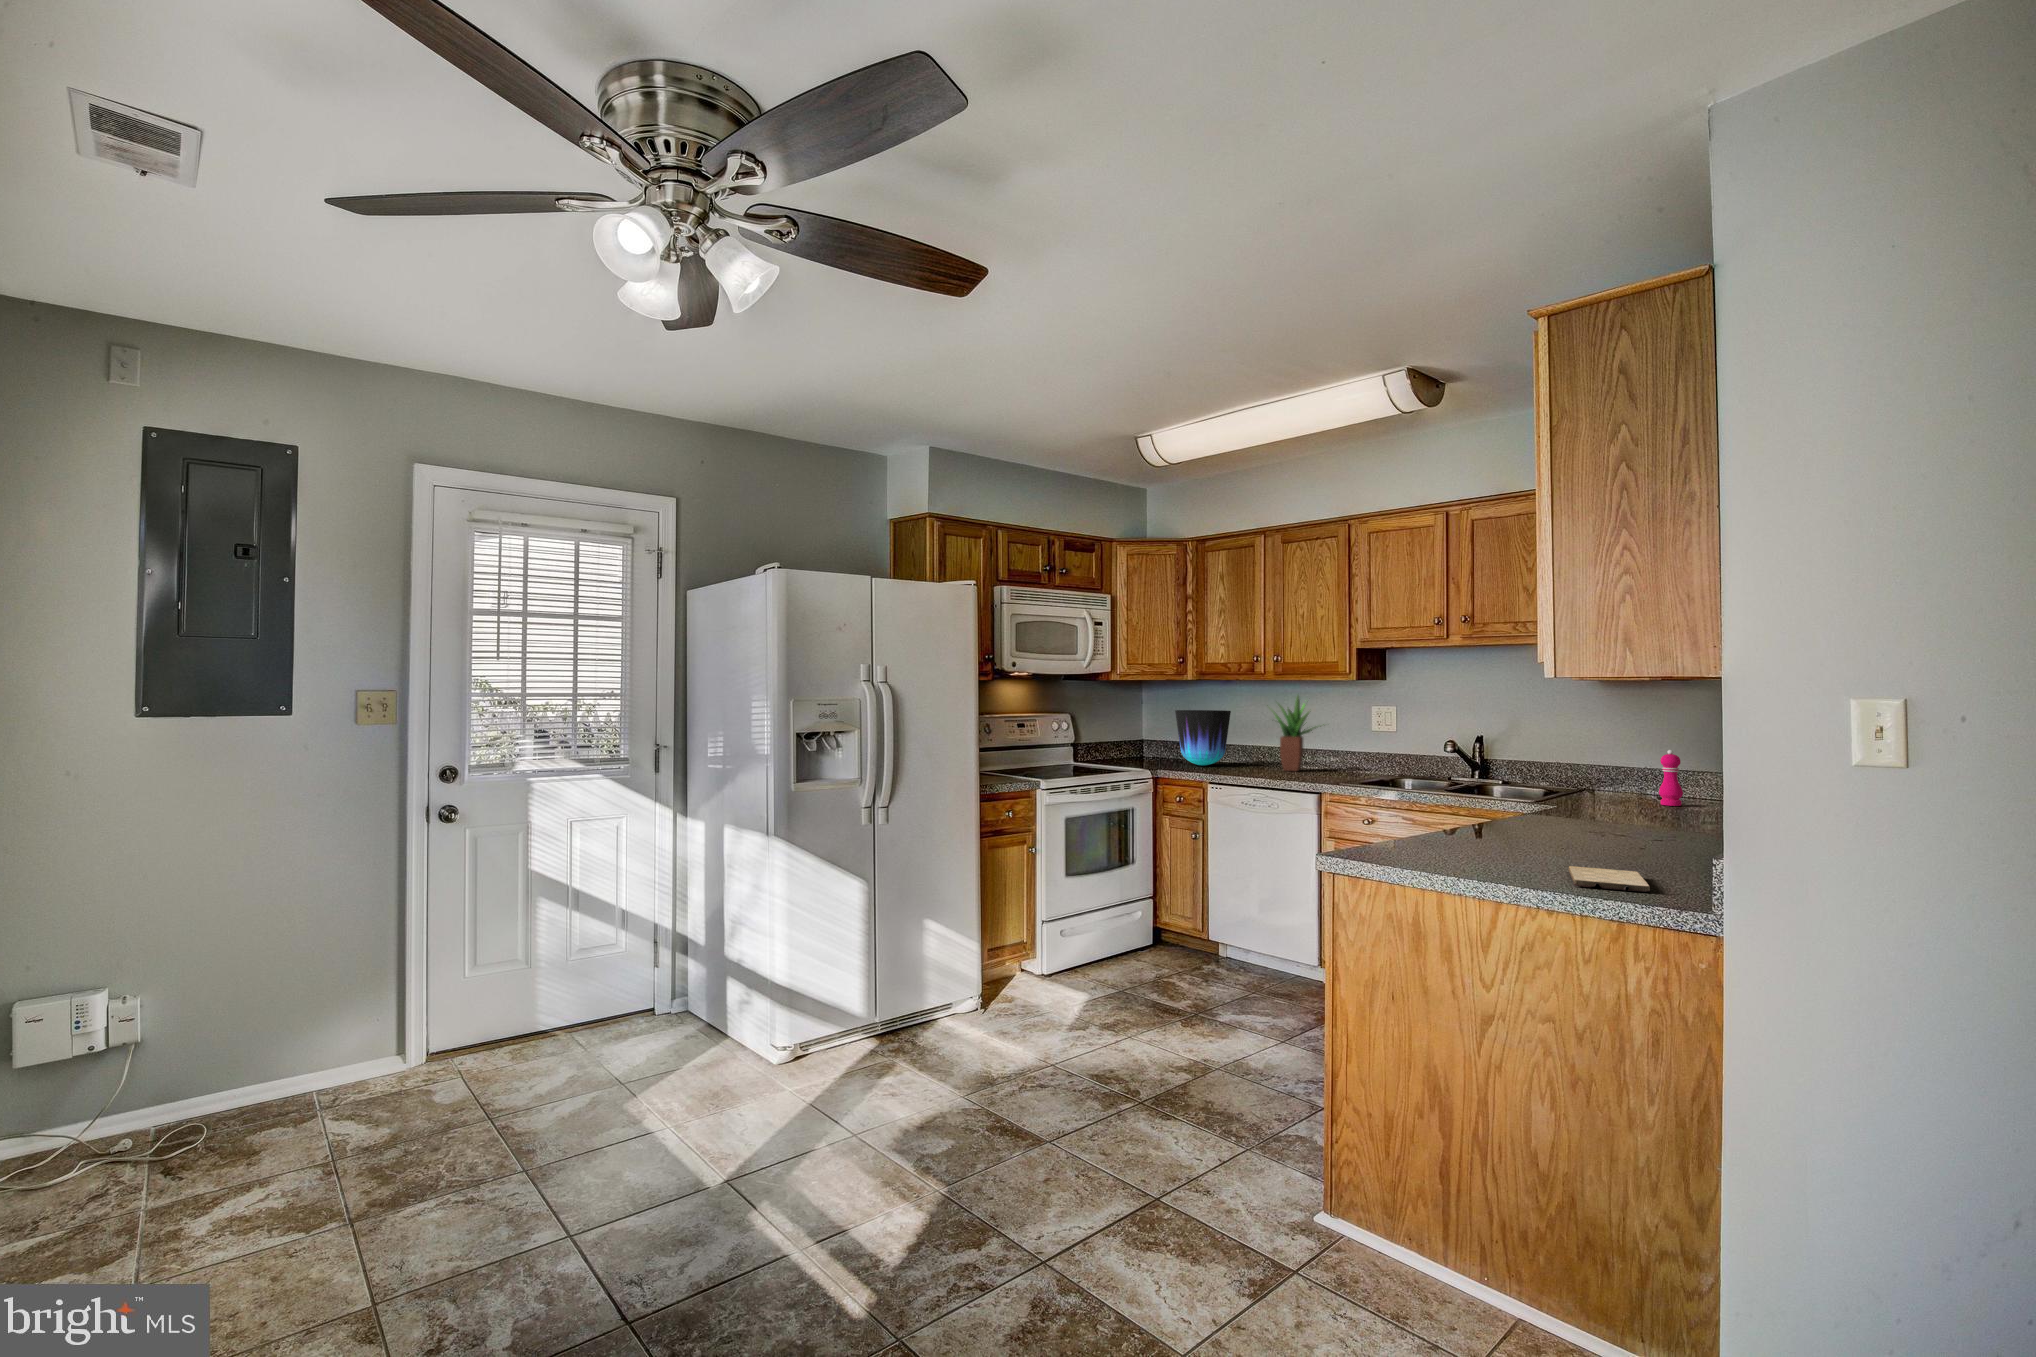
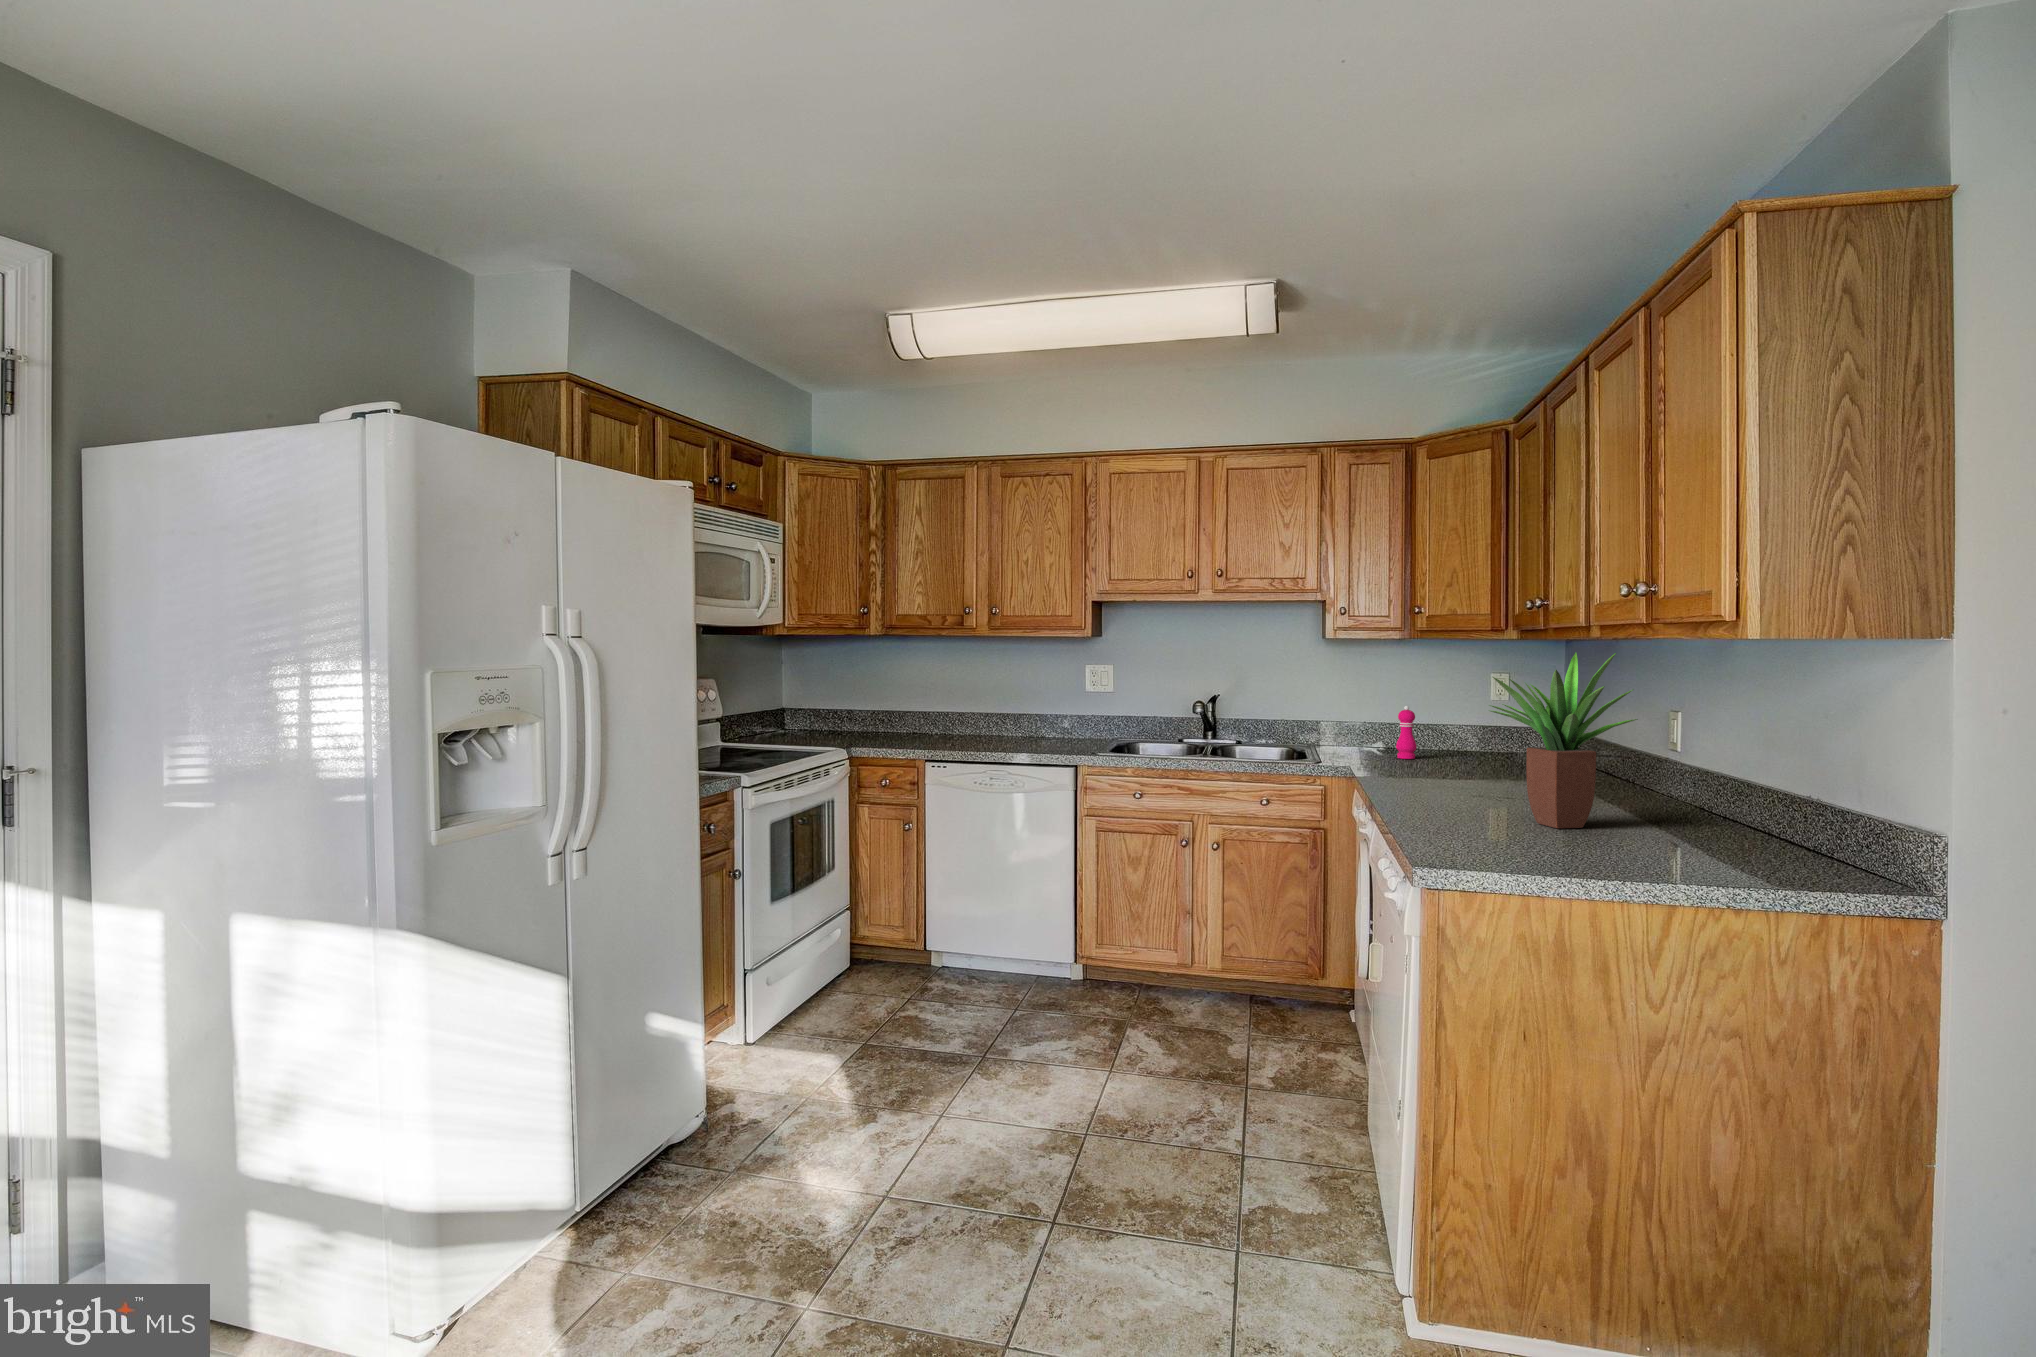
potted plant: present [1273,696,1321,771] -> present [1489,653,1638,828]
vase: present [1175,710,1231,766] -> none [848,673,915,739]
cutting board: present [1568,866,1650,892] -> none [1678,848,1826,878]

